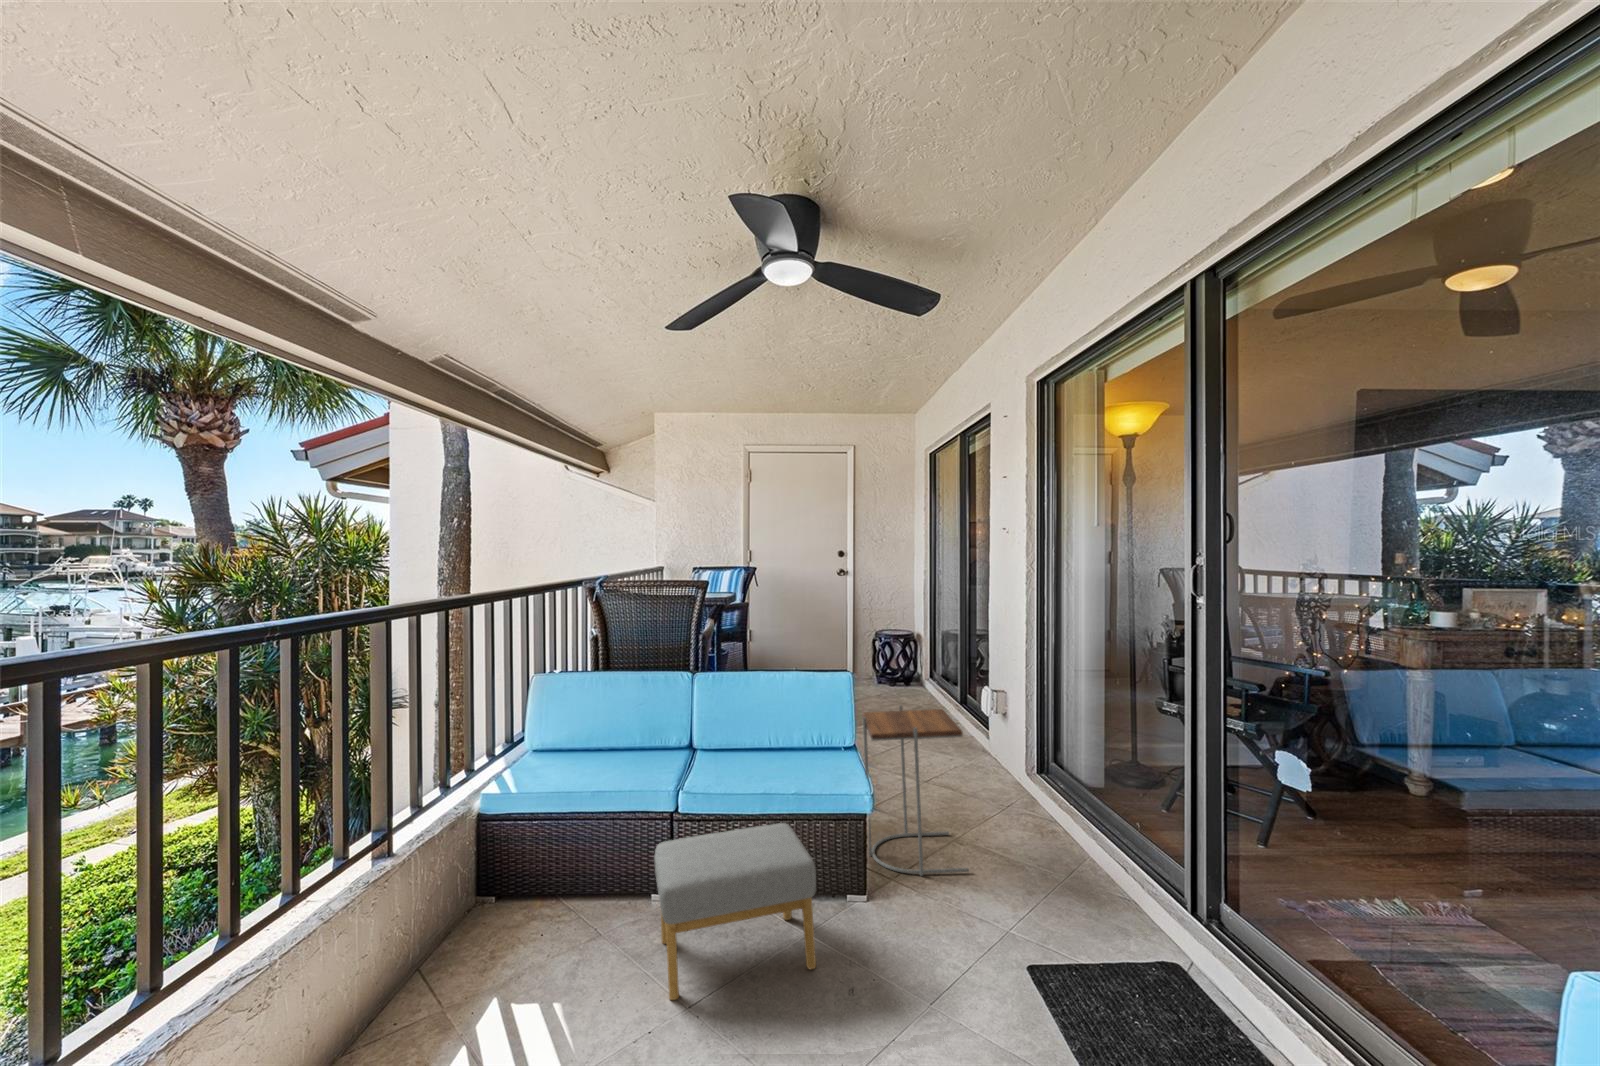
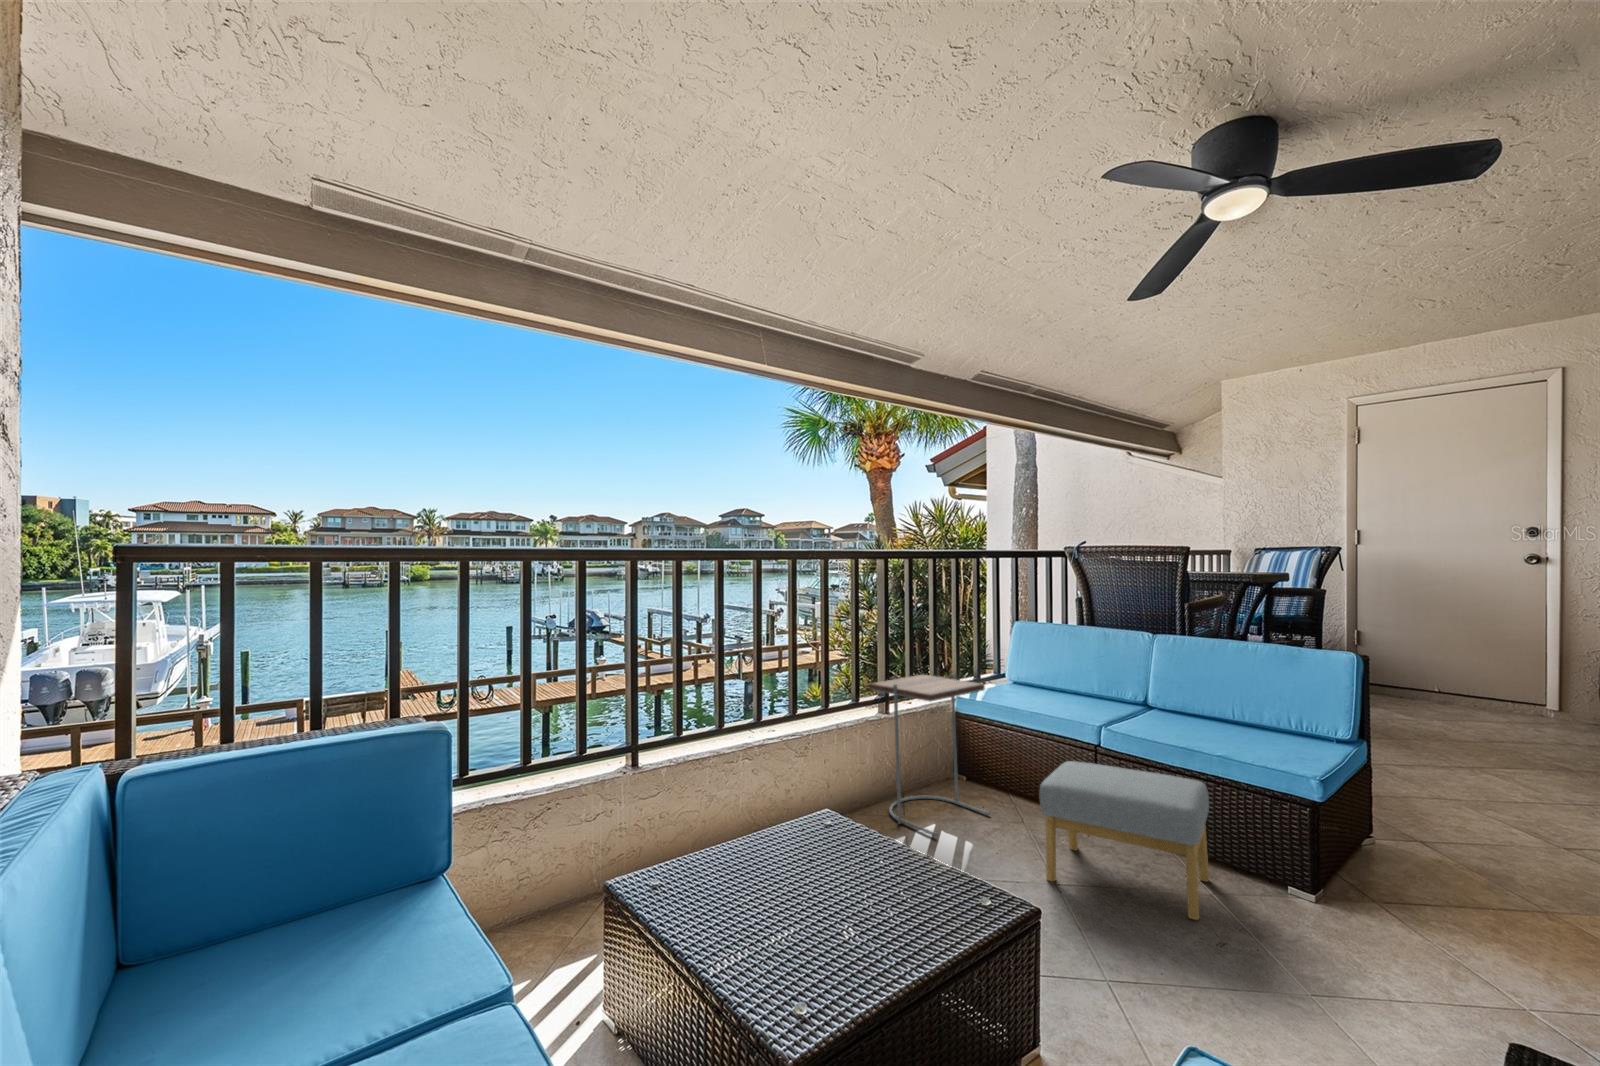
side table: present [863,705,969,876] -> present [869,674,990,837]

